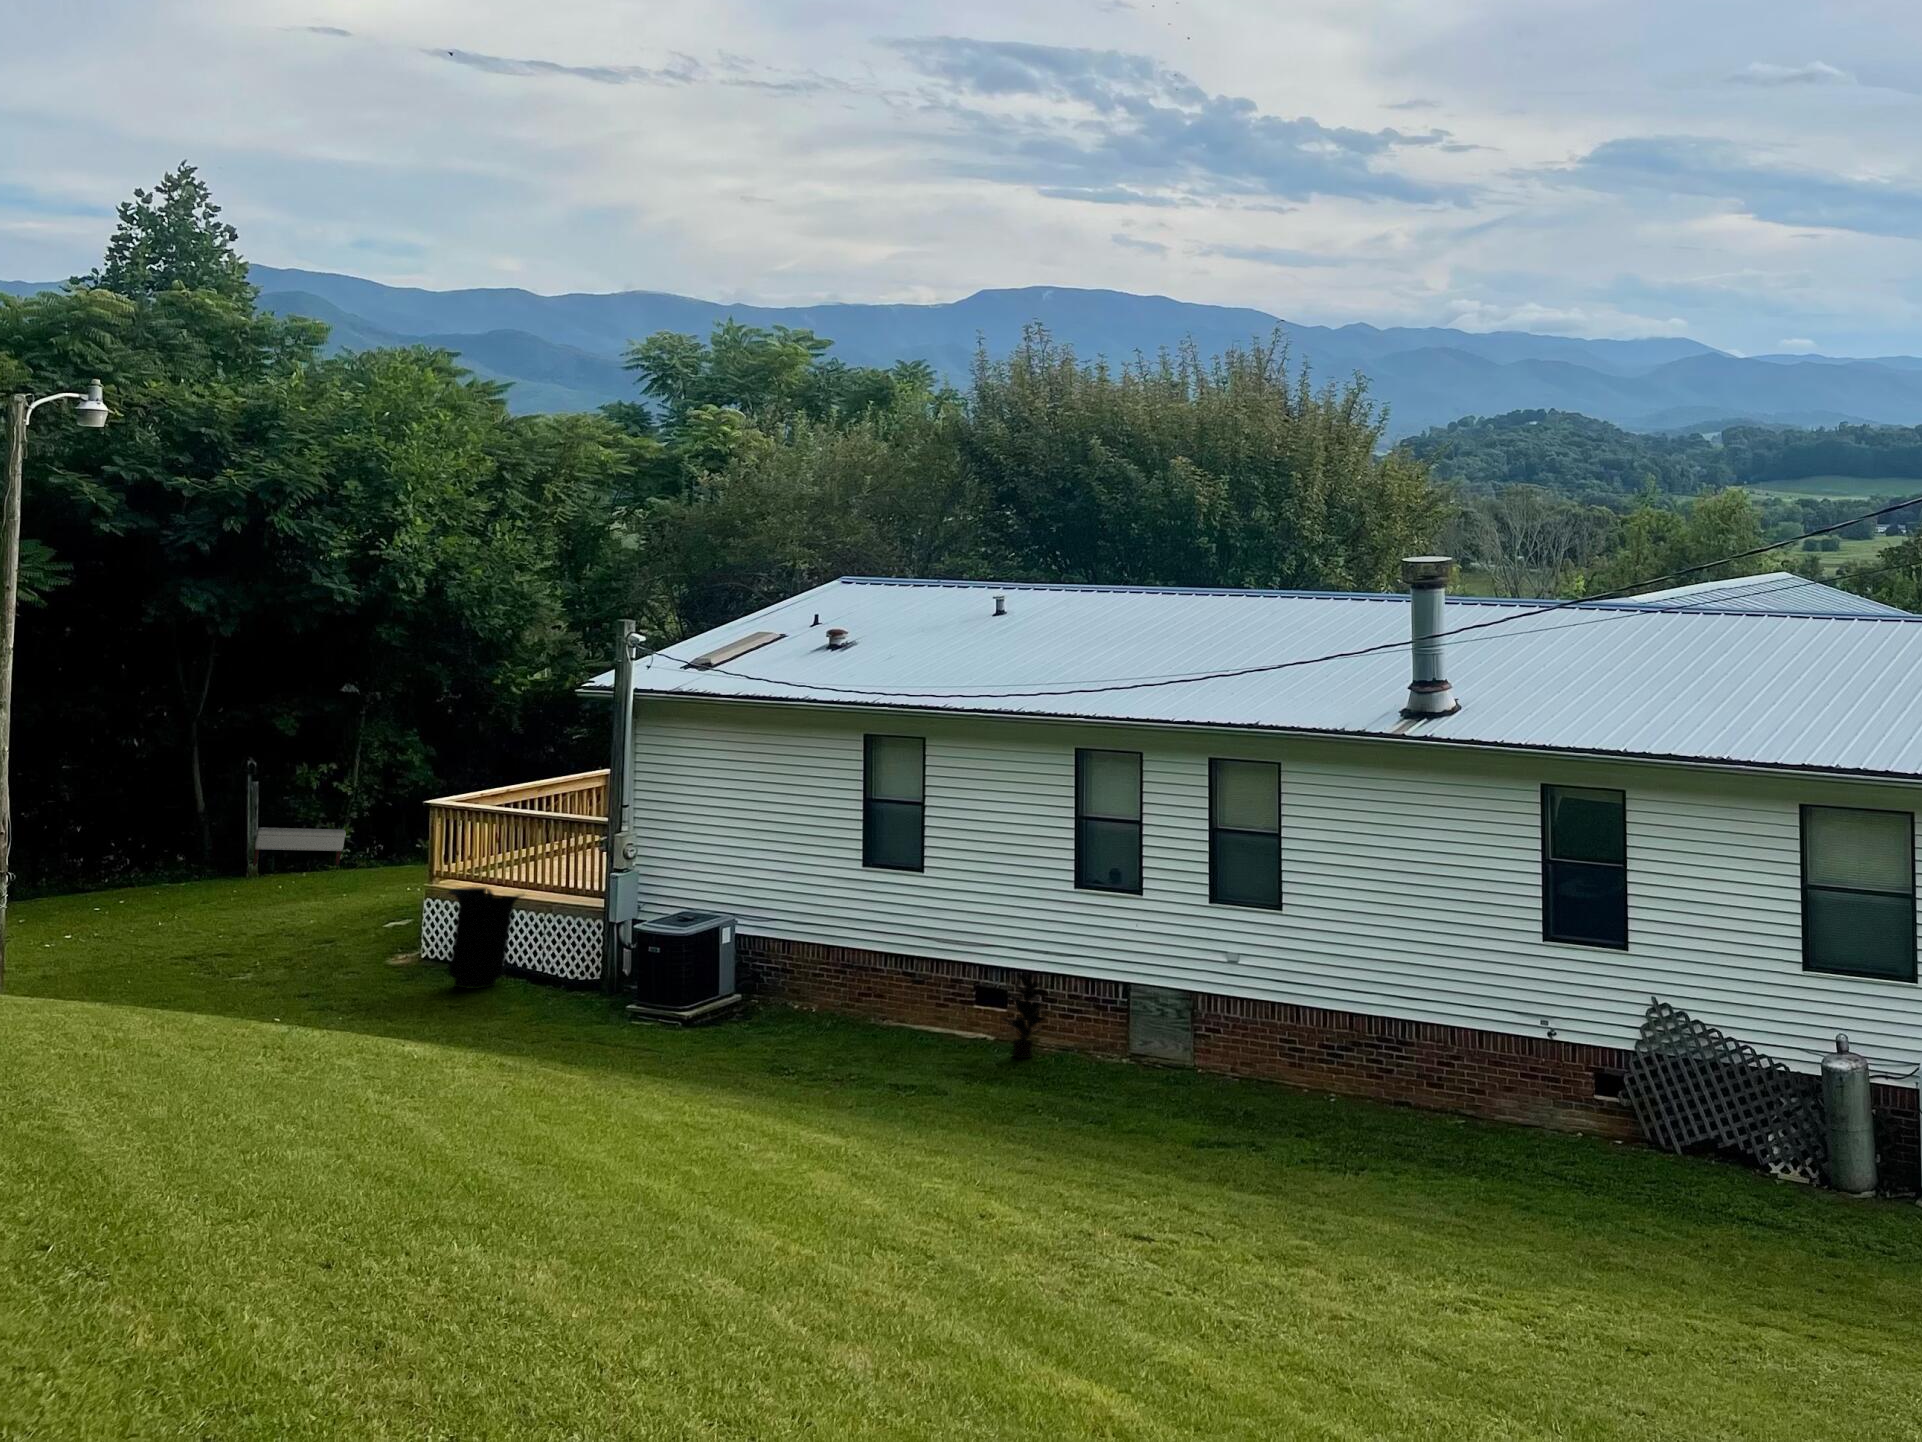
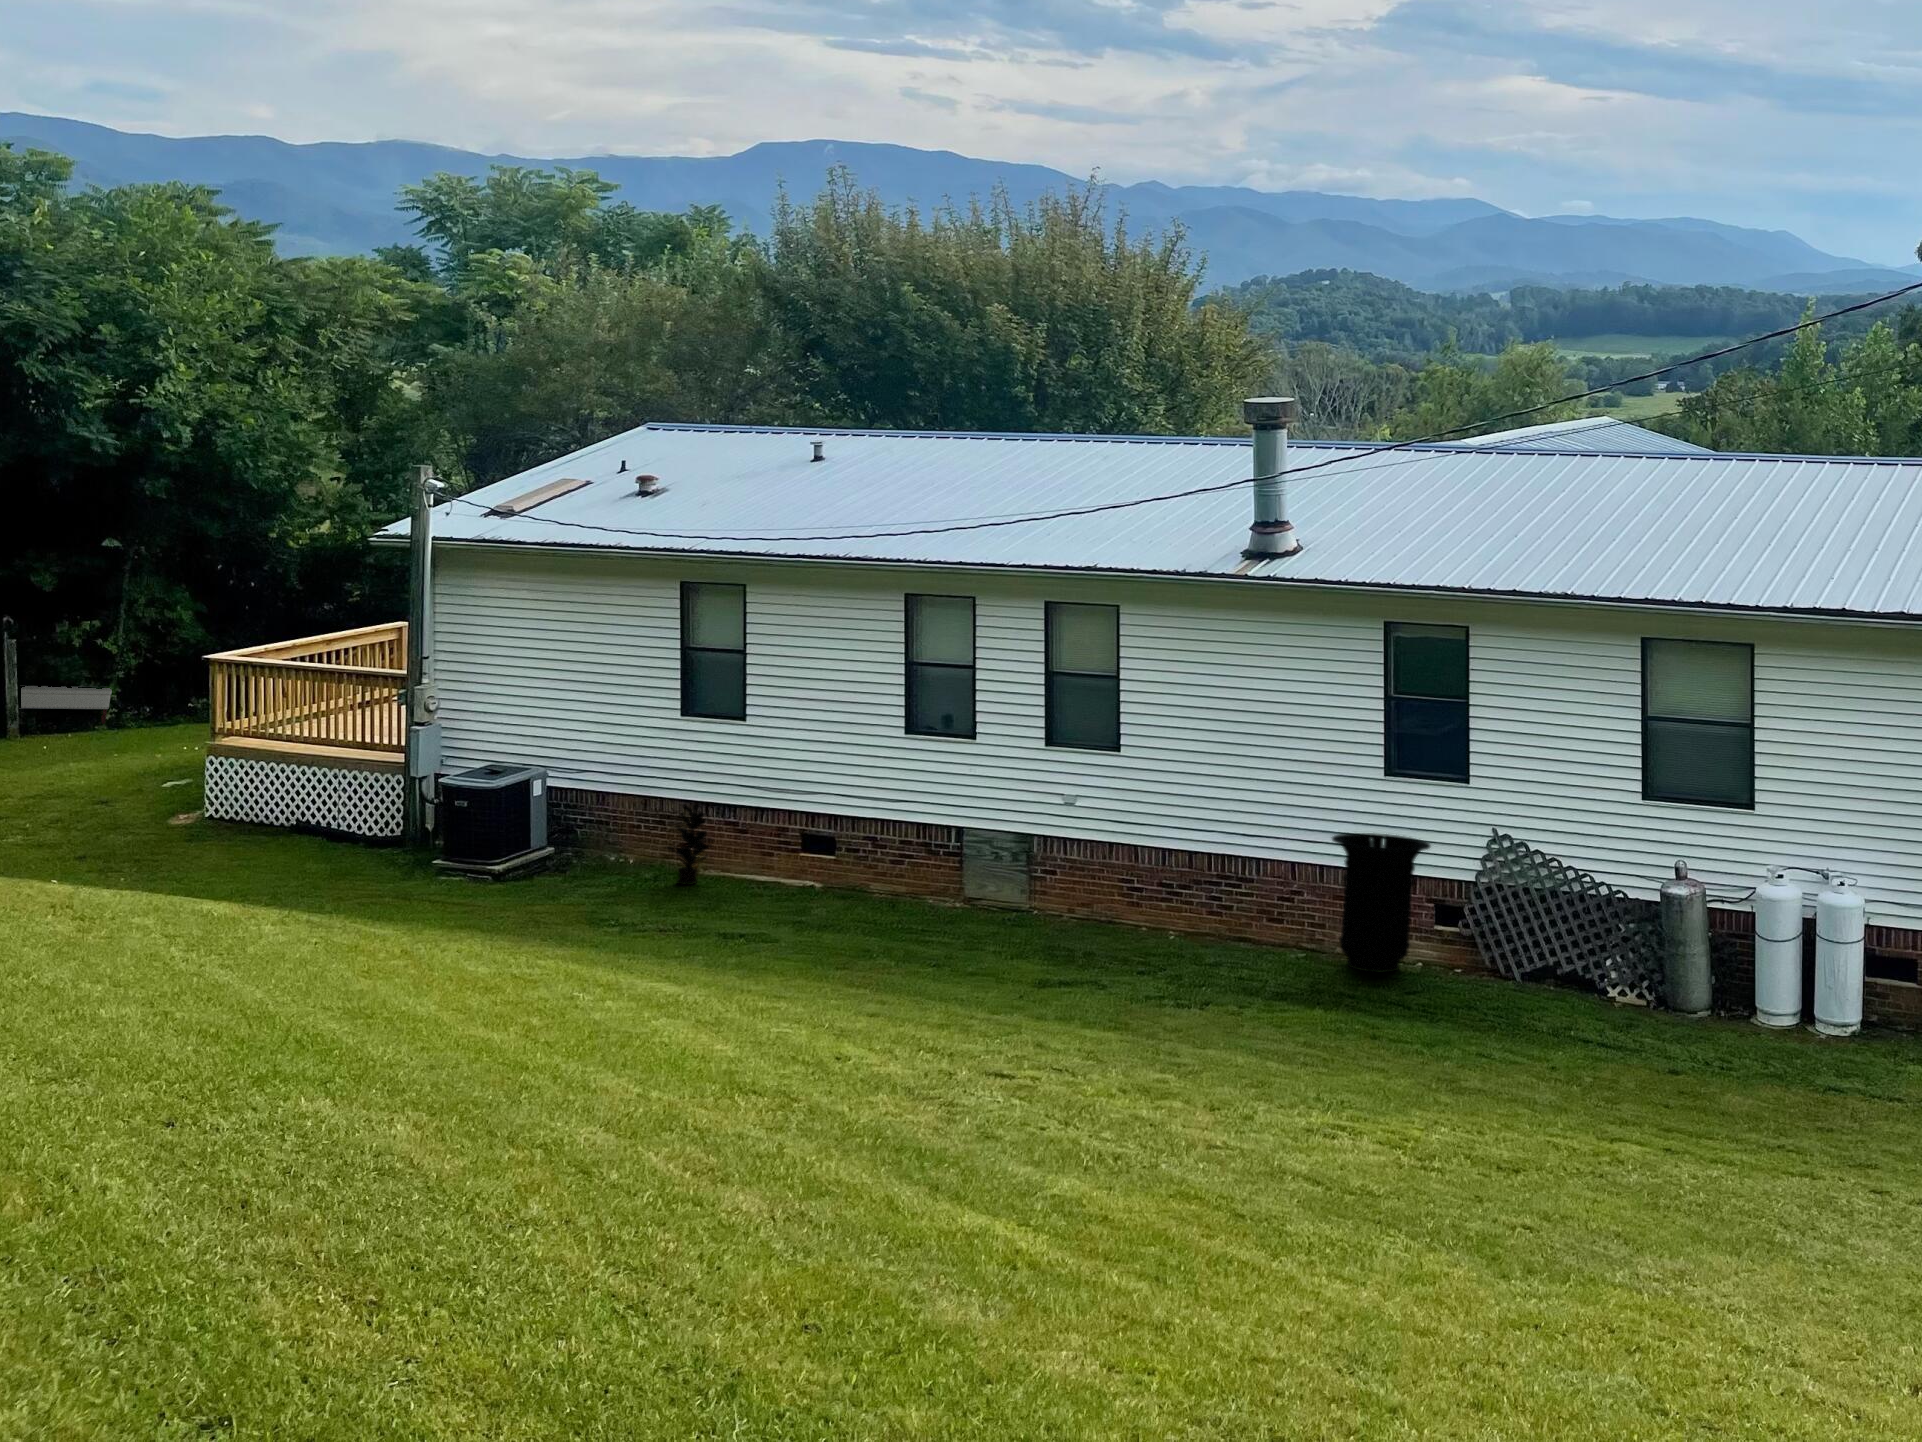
trash can: present [449,887,523,989] -> present [1332,833,1431,972]
potted plant: present [1002,973,1048,1058] -> present [667,804,713,885]

